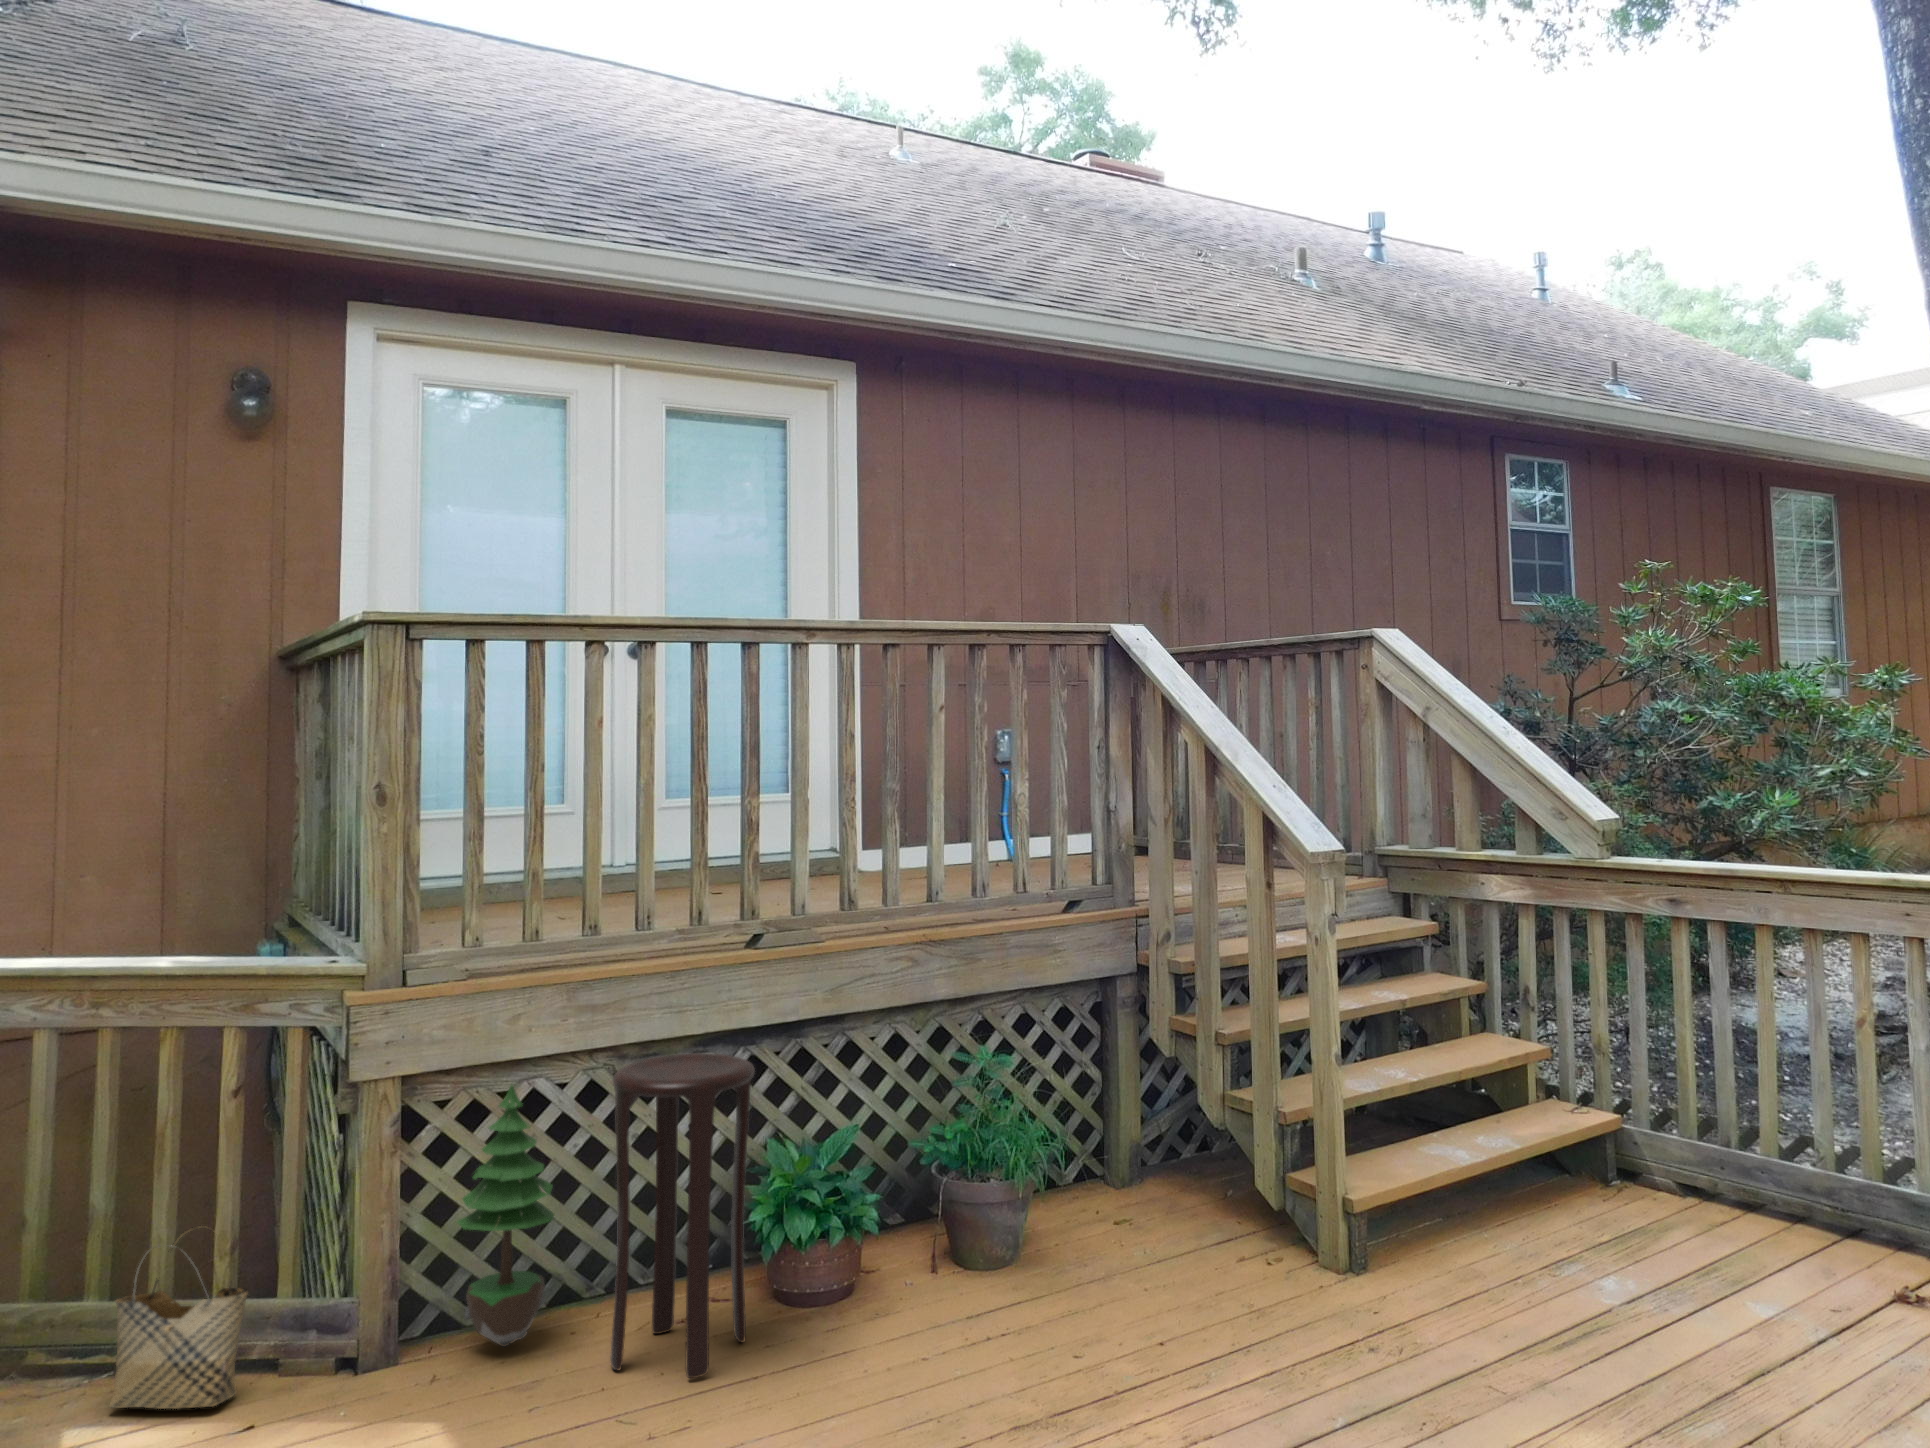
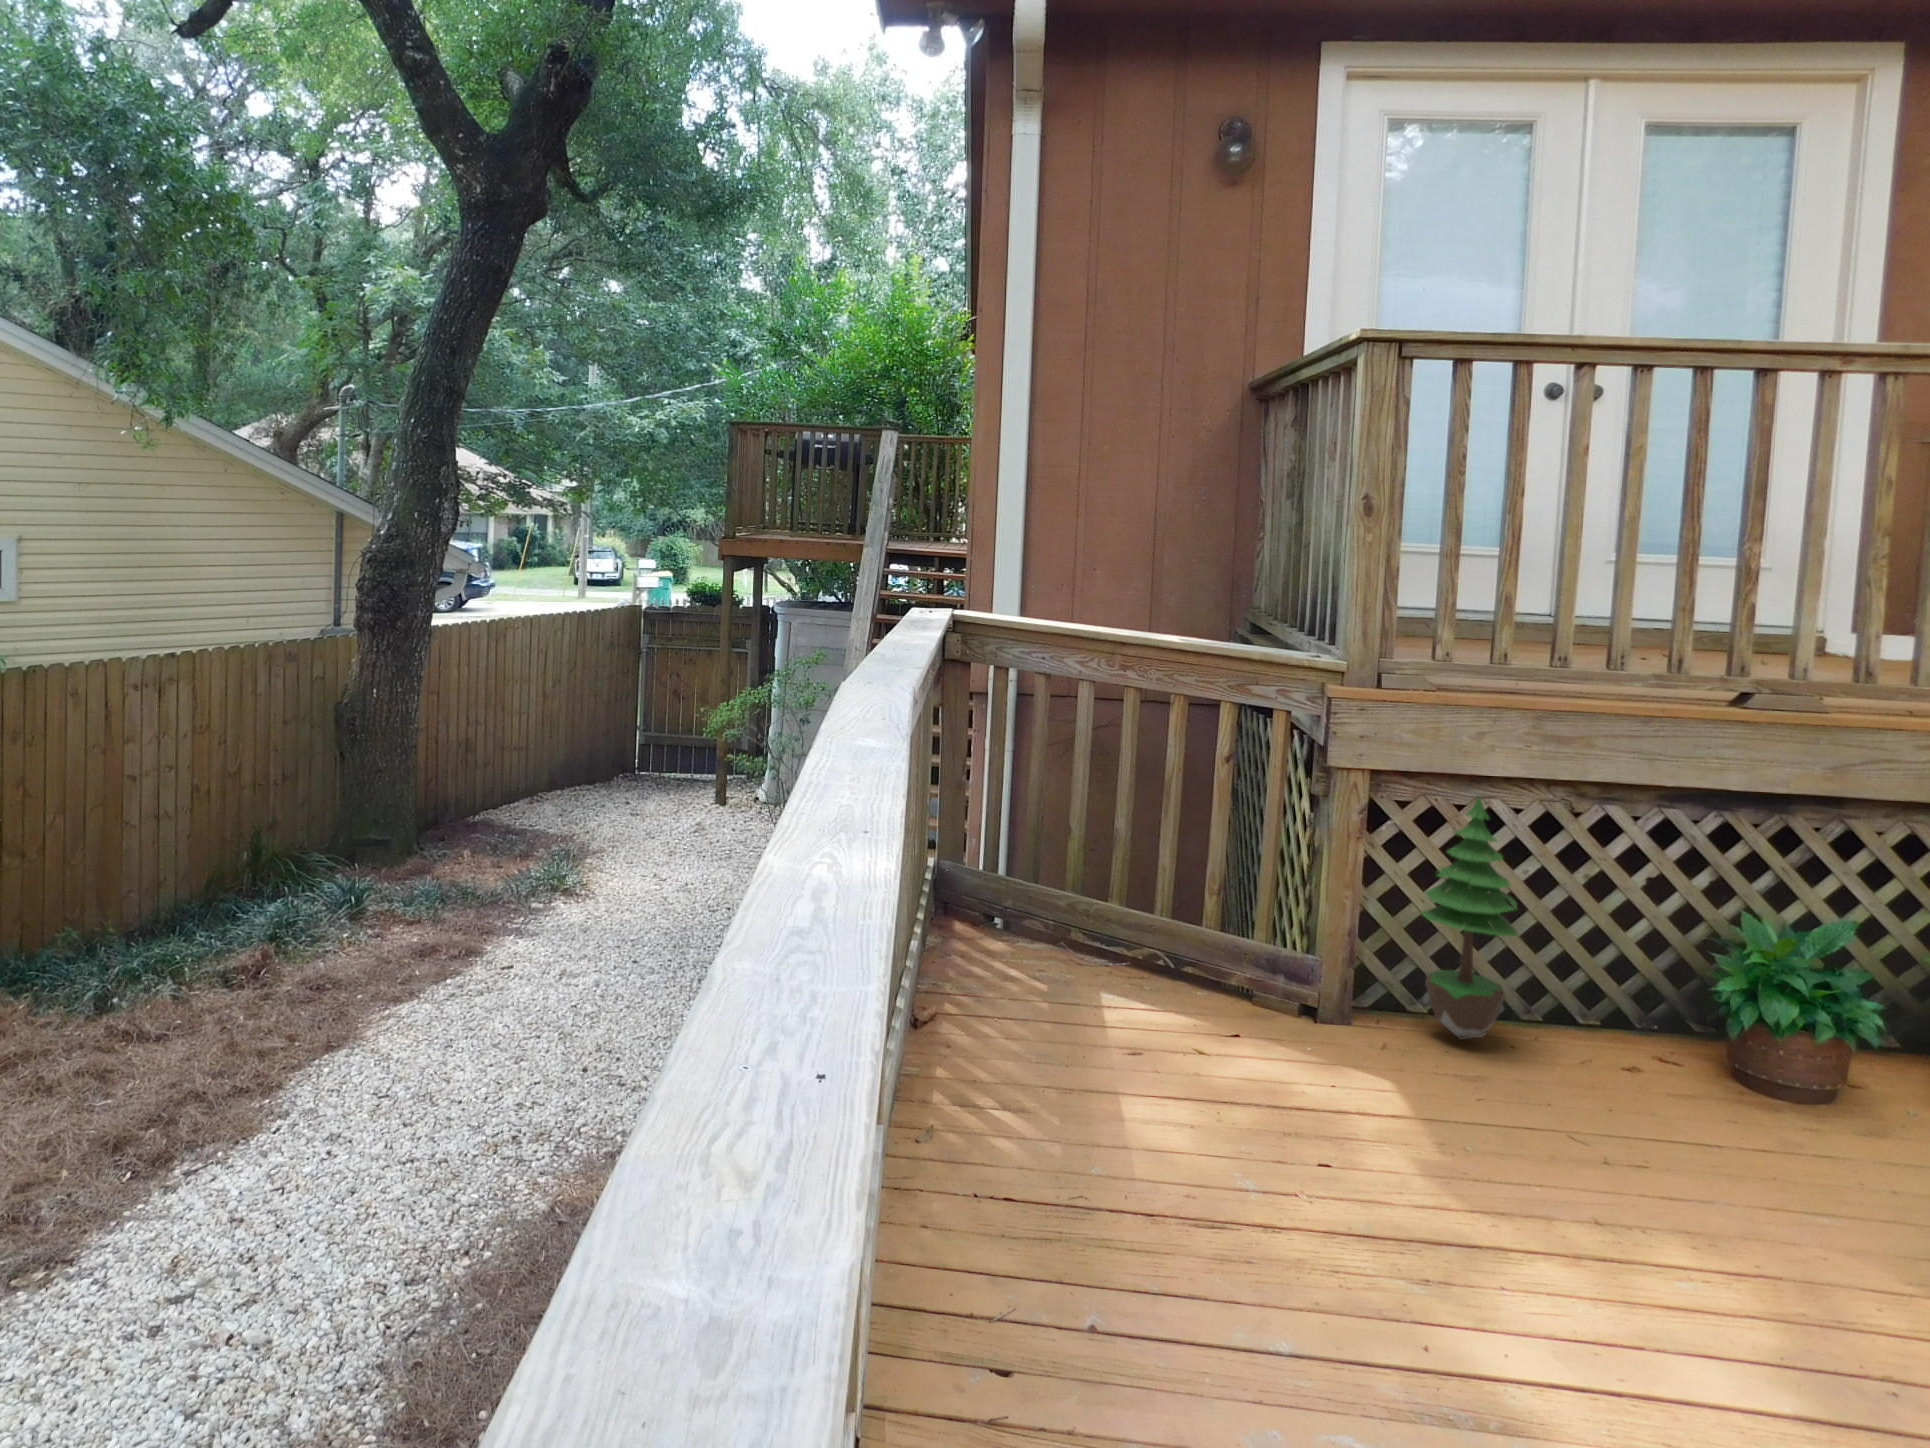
stool: present [610,1053,755,1378] -> none [1586,798,1784,1138]
woven basket: present [109,1226,248,1409] -> none [1133,861,1239,1010]

